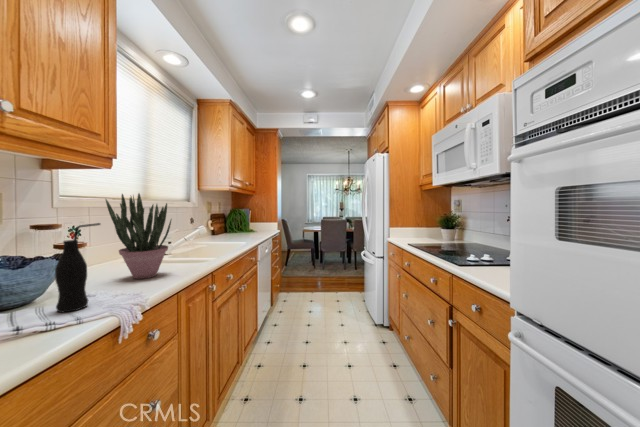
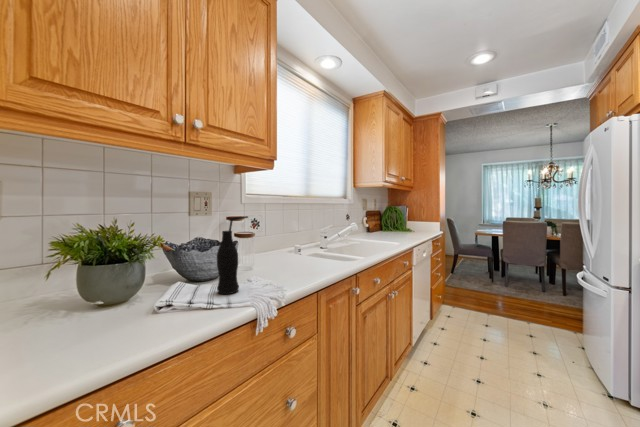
potted plant: present [106,194,172,279] -> none [267,189,315,271]

